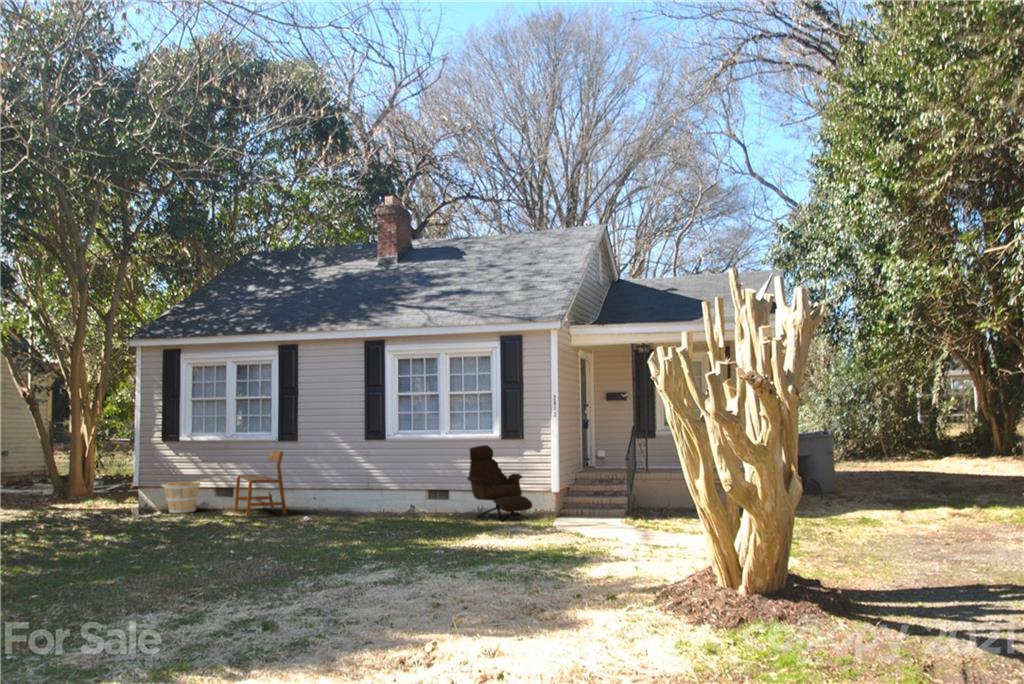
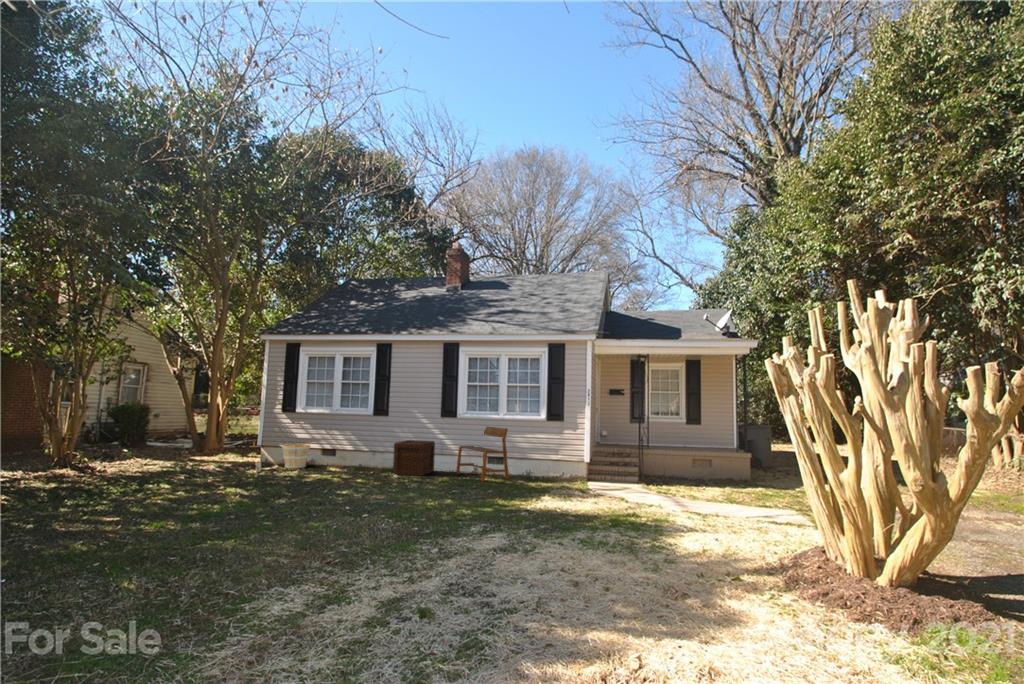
lounge chair: present [467,445,532,521] -> none [523,426,576,487]
bench: present [234,450,286,517] -> present [456,426,509,482]
wooden crate: none [304,471,360,516] -> present [393,440,435,476]

